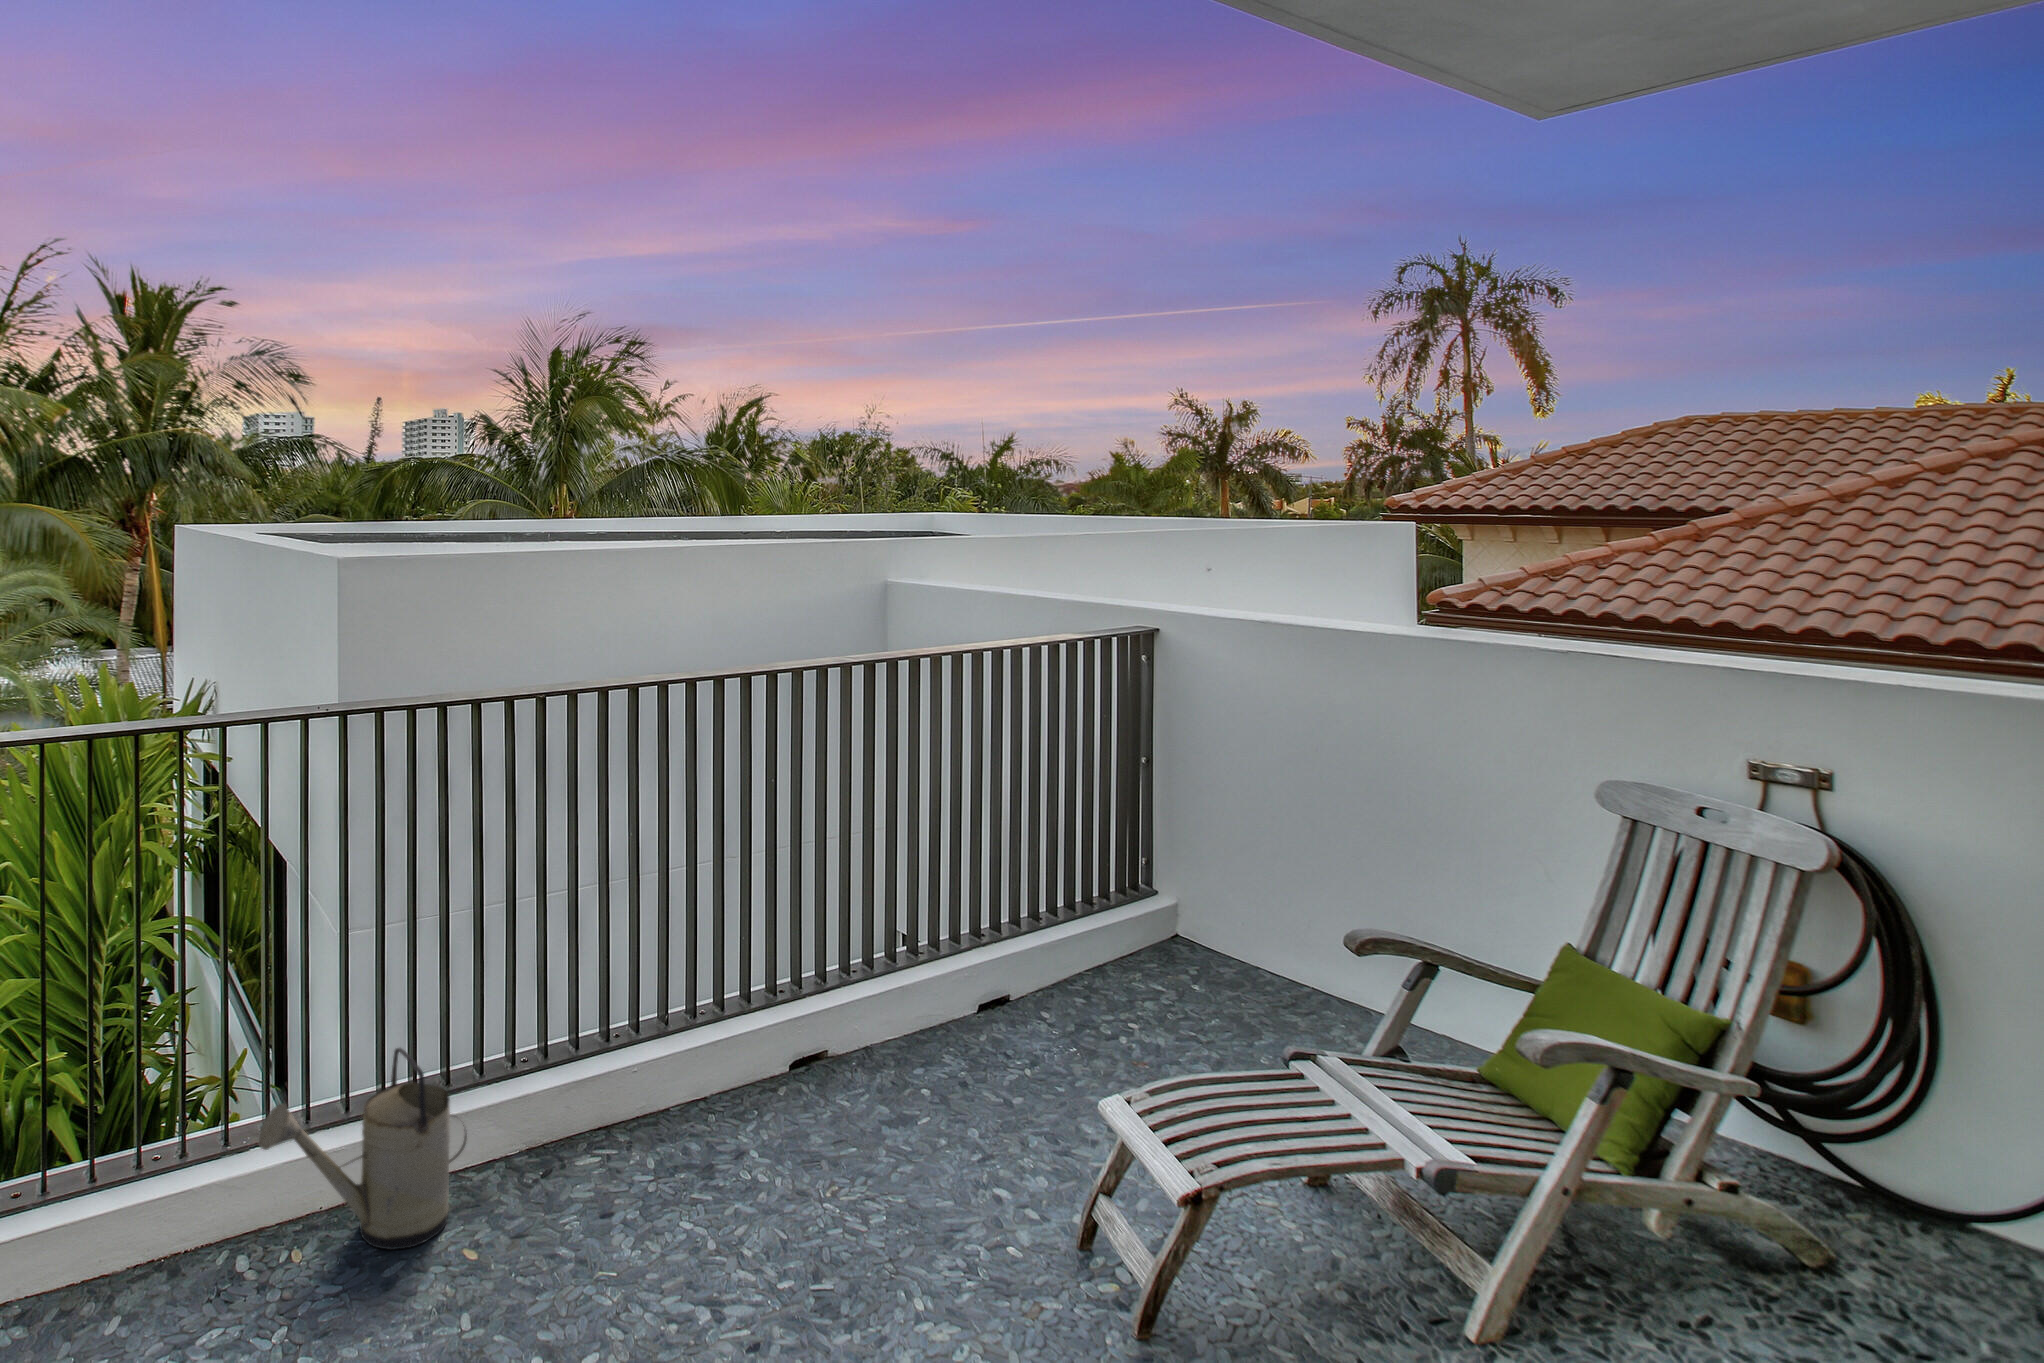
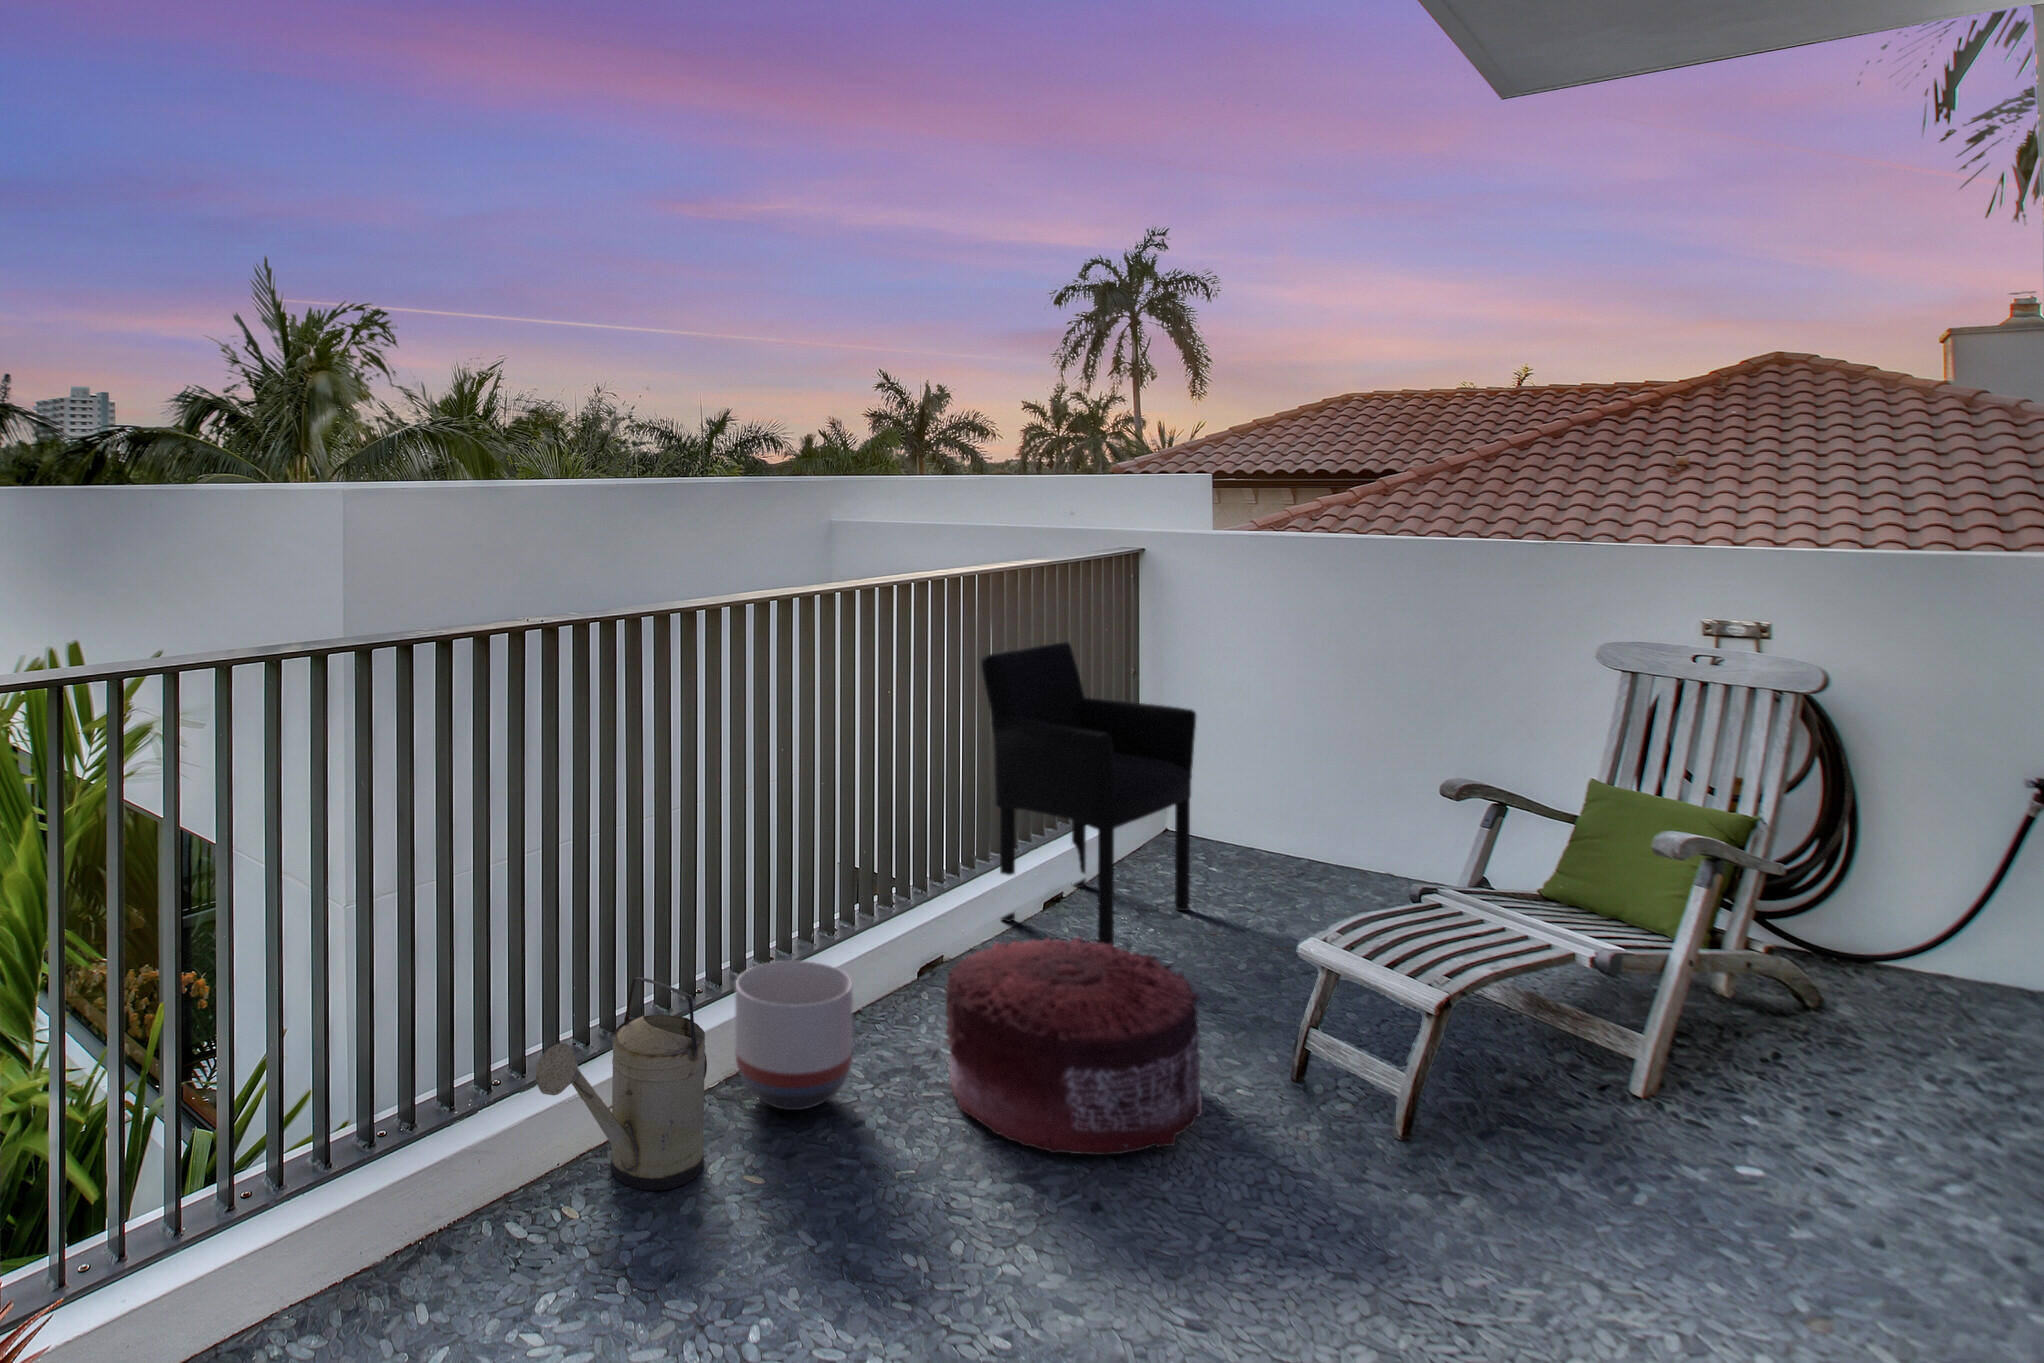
armchair: none [911,732,1149,1070] -> present [981,642,1196,945]
planter: none [514,1044,628,1192] -> present [735,961,853,1110]
pouf: none [701,1050,968,1296] -> present [945,936,1202,1155]

